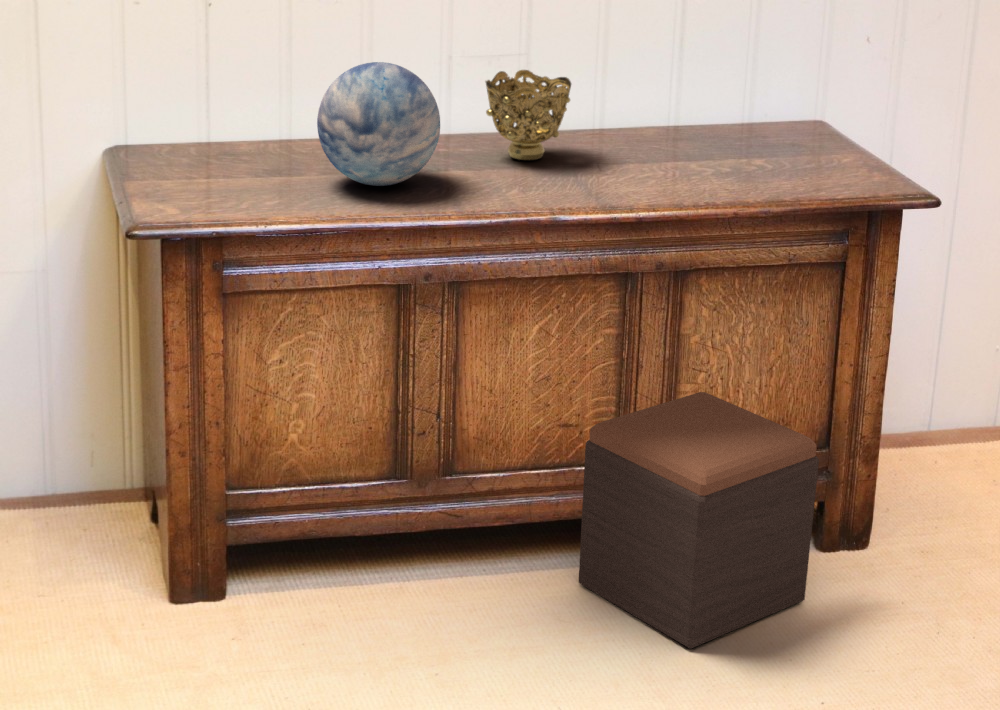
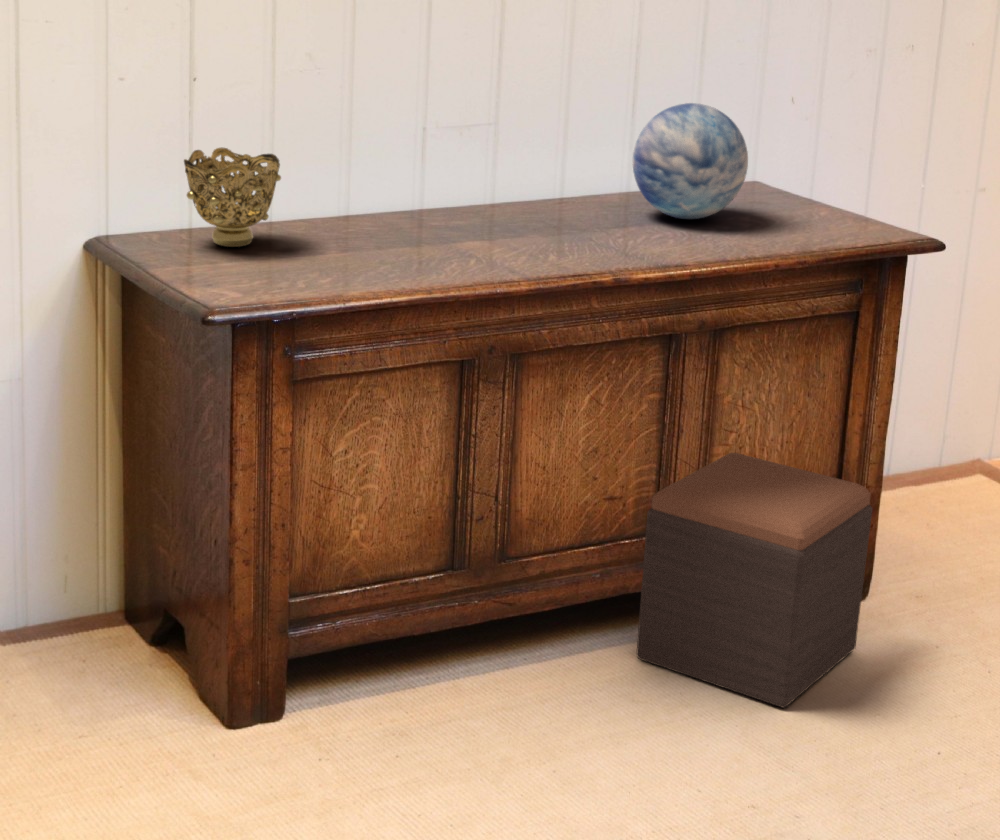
decorative orb: present [317,62,440,186] -> present [633,103,748,219]
decorative bowl: present [486,70,571,160] -> present [184,147,281,247]

